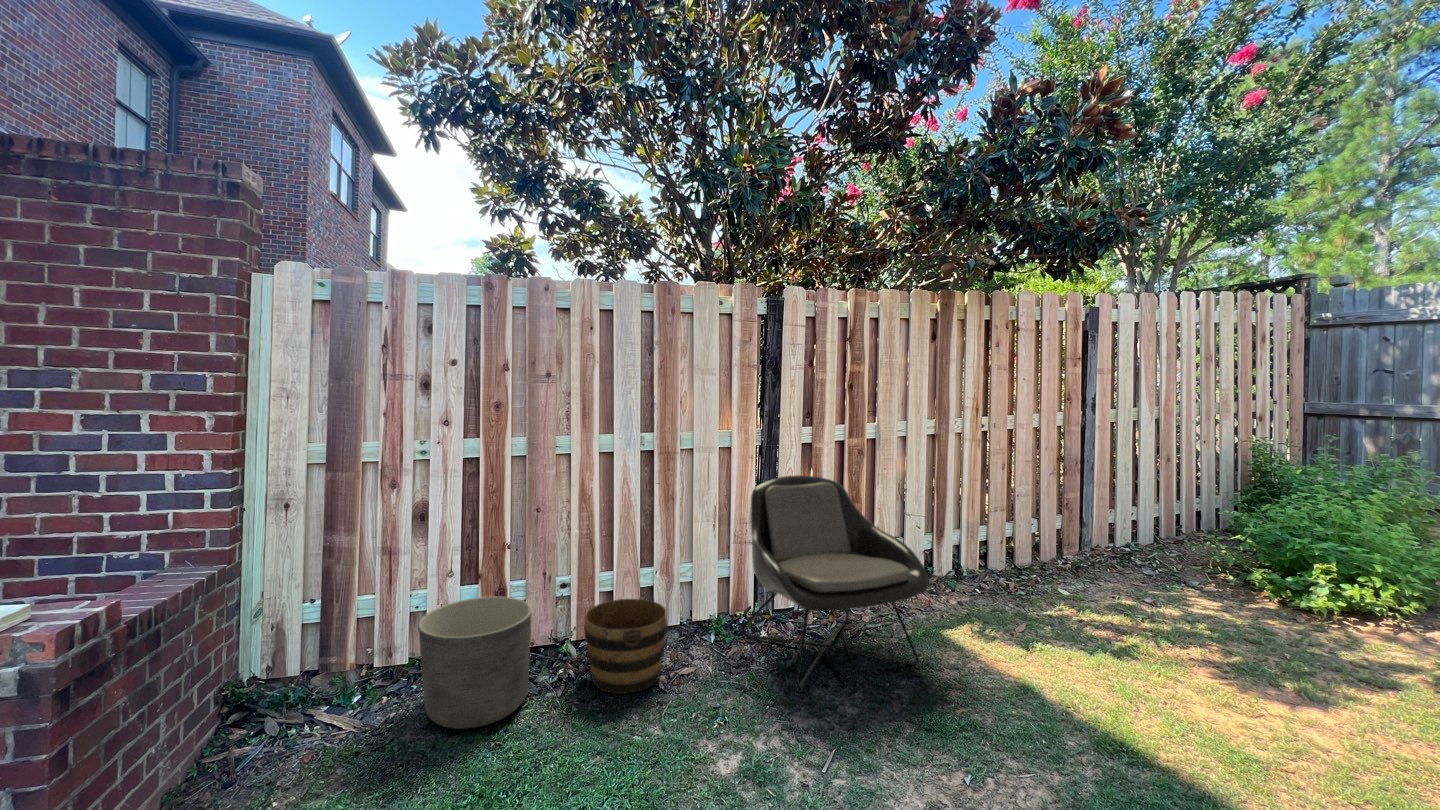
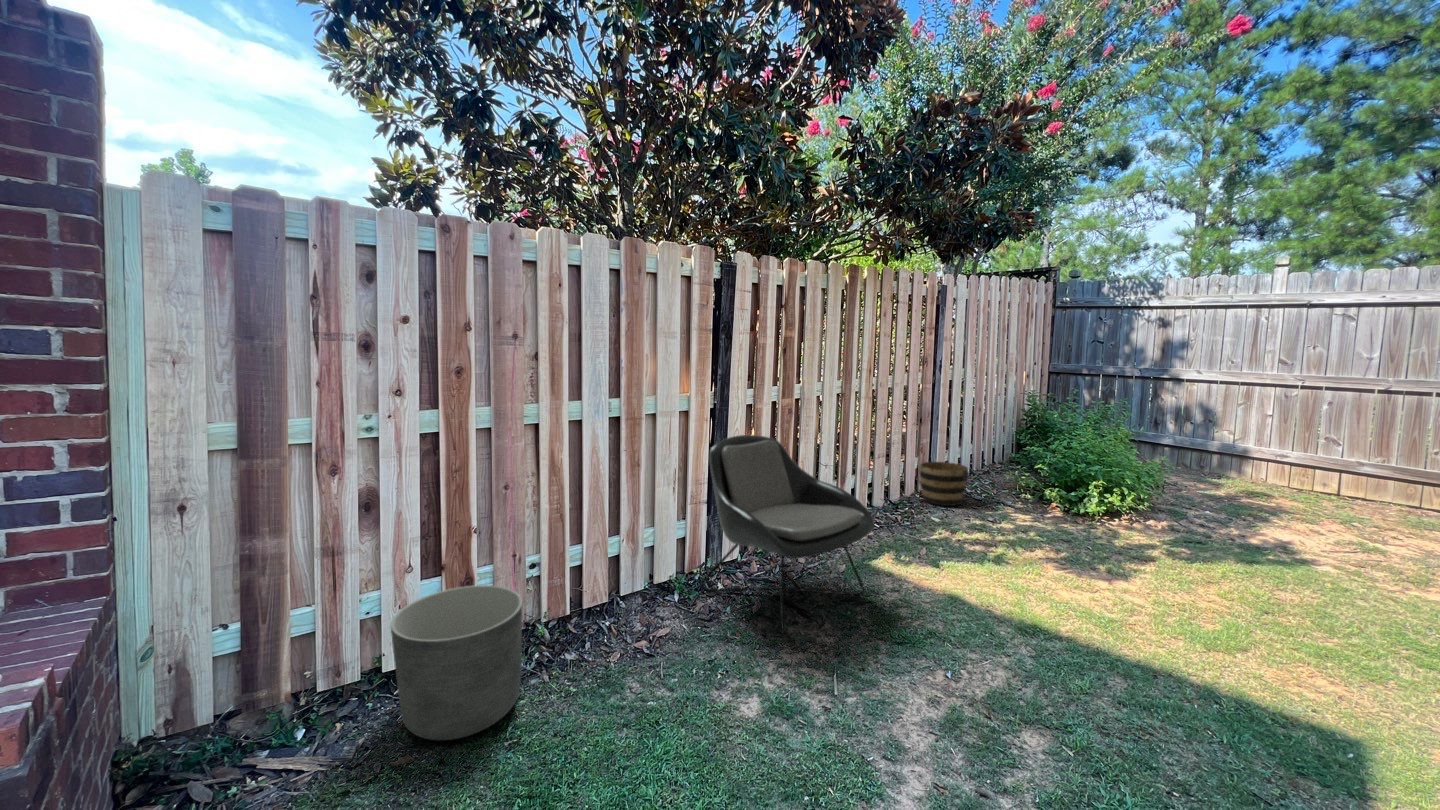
bucket: present [584,599,667,694] -> present [920,462,969,506]

